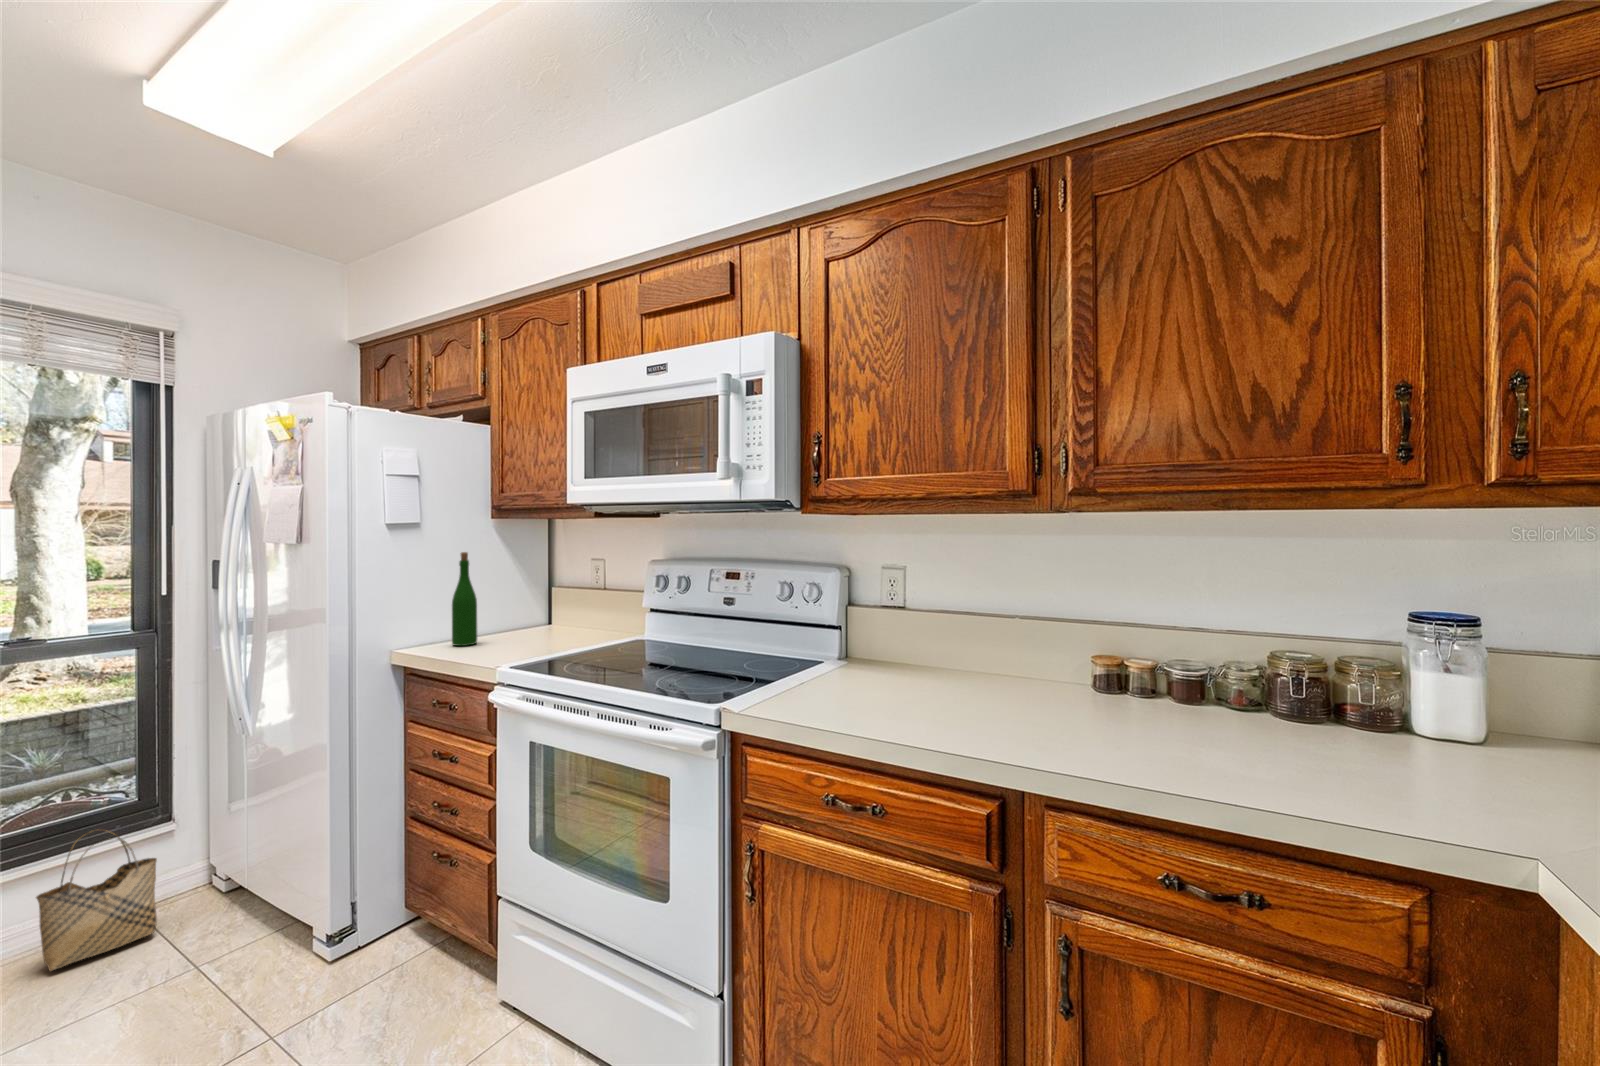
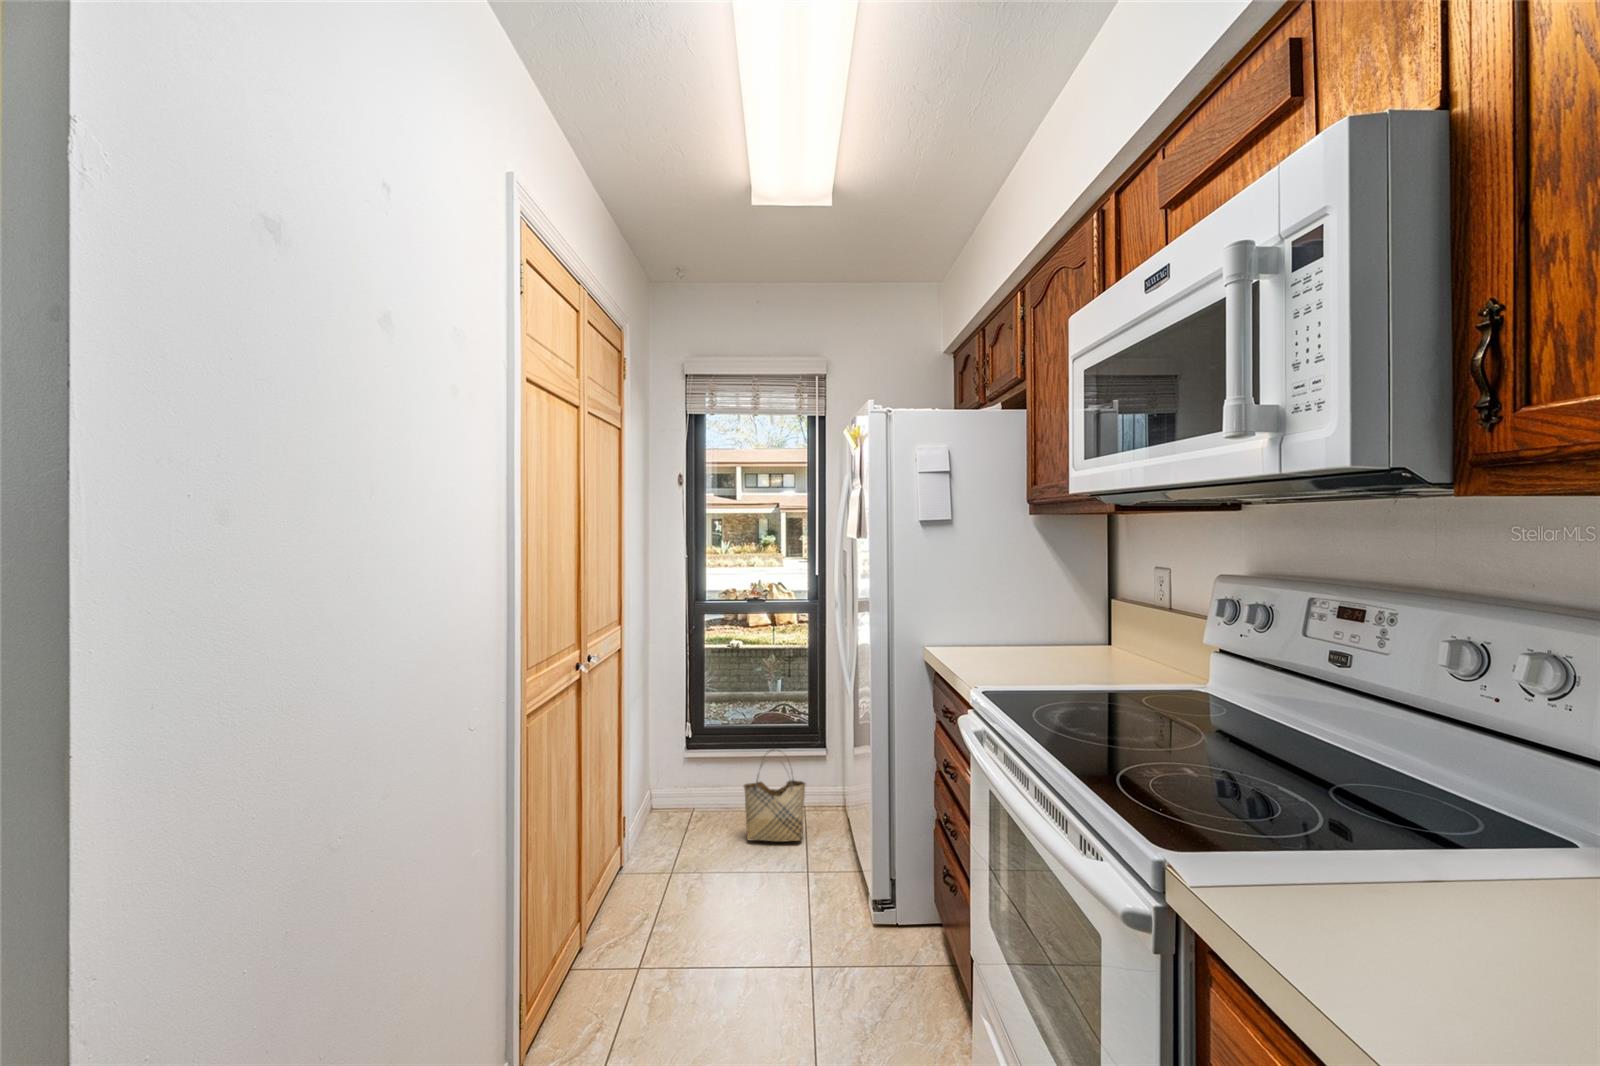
wine bottle: present [452,552,477,646] -> none [978,555,1006,659]

